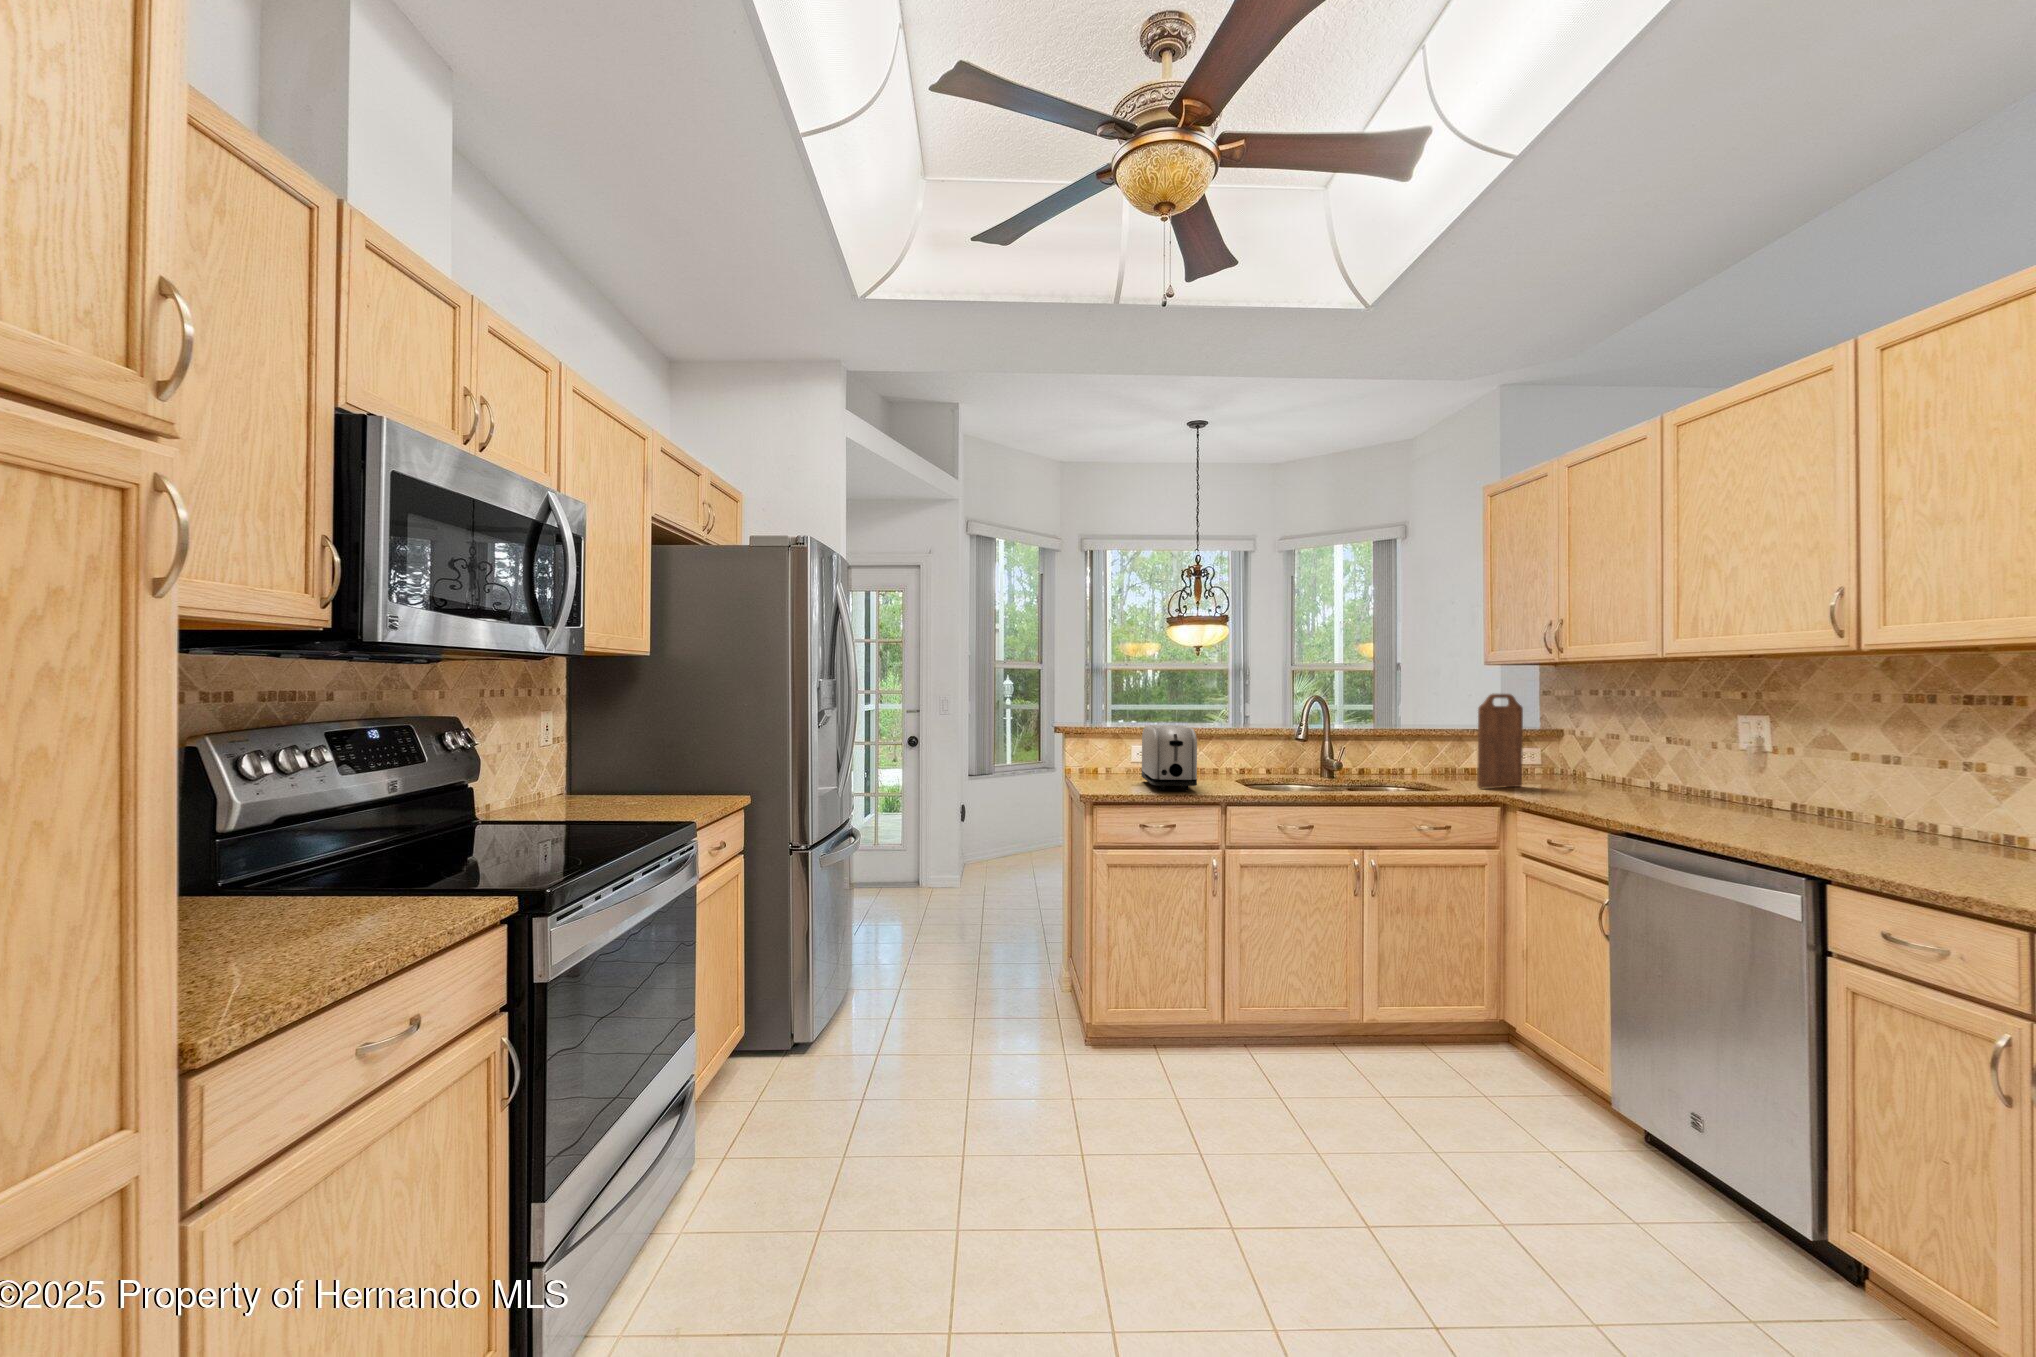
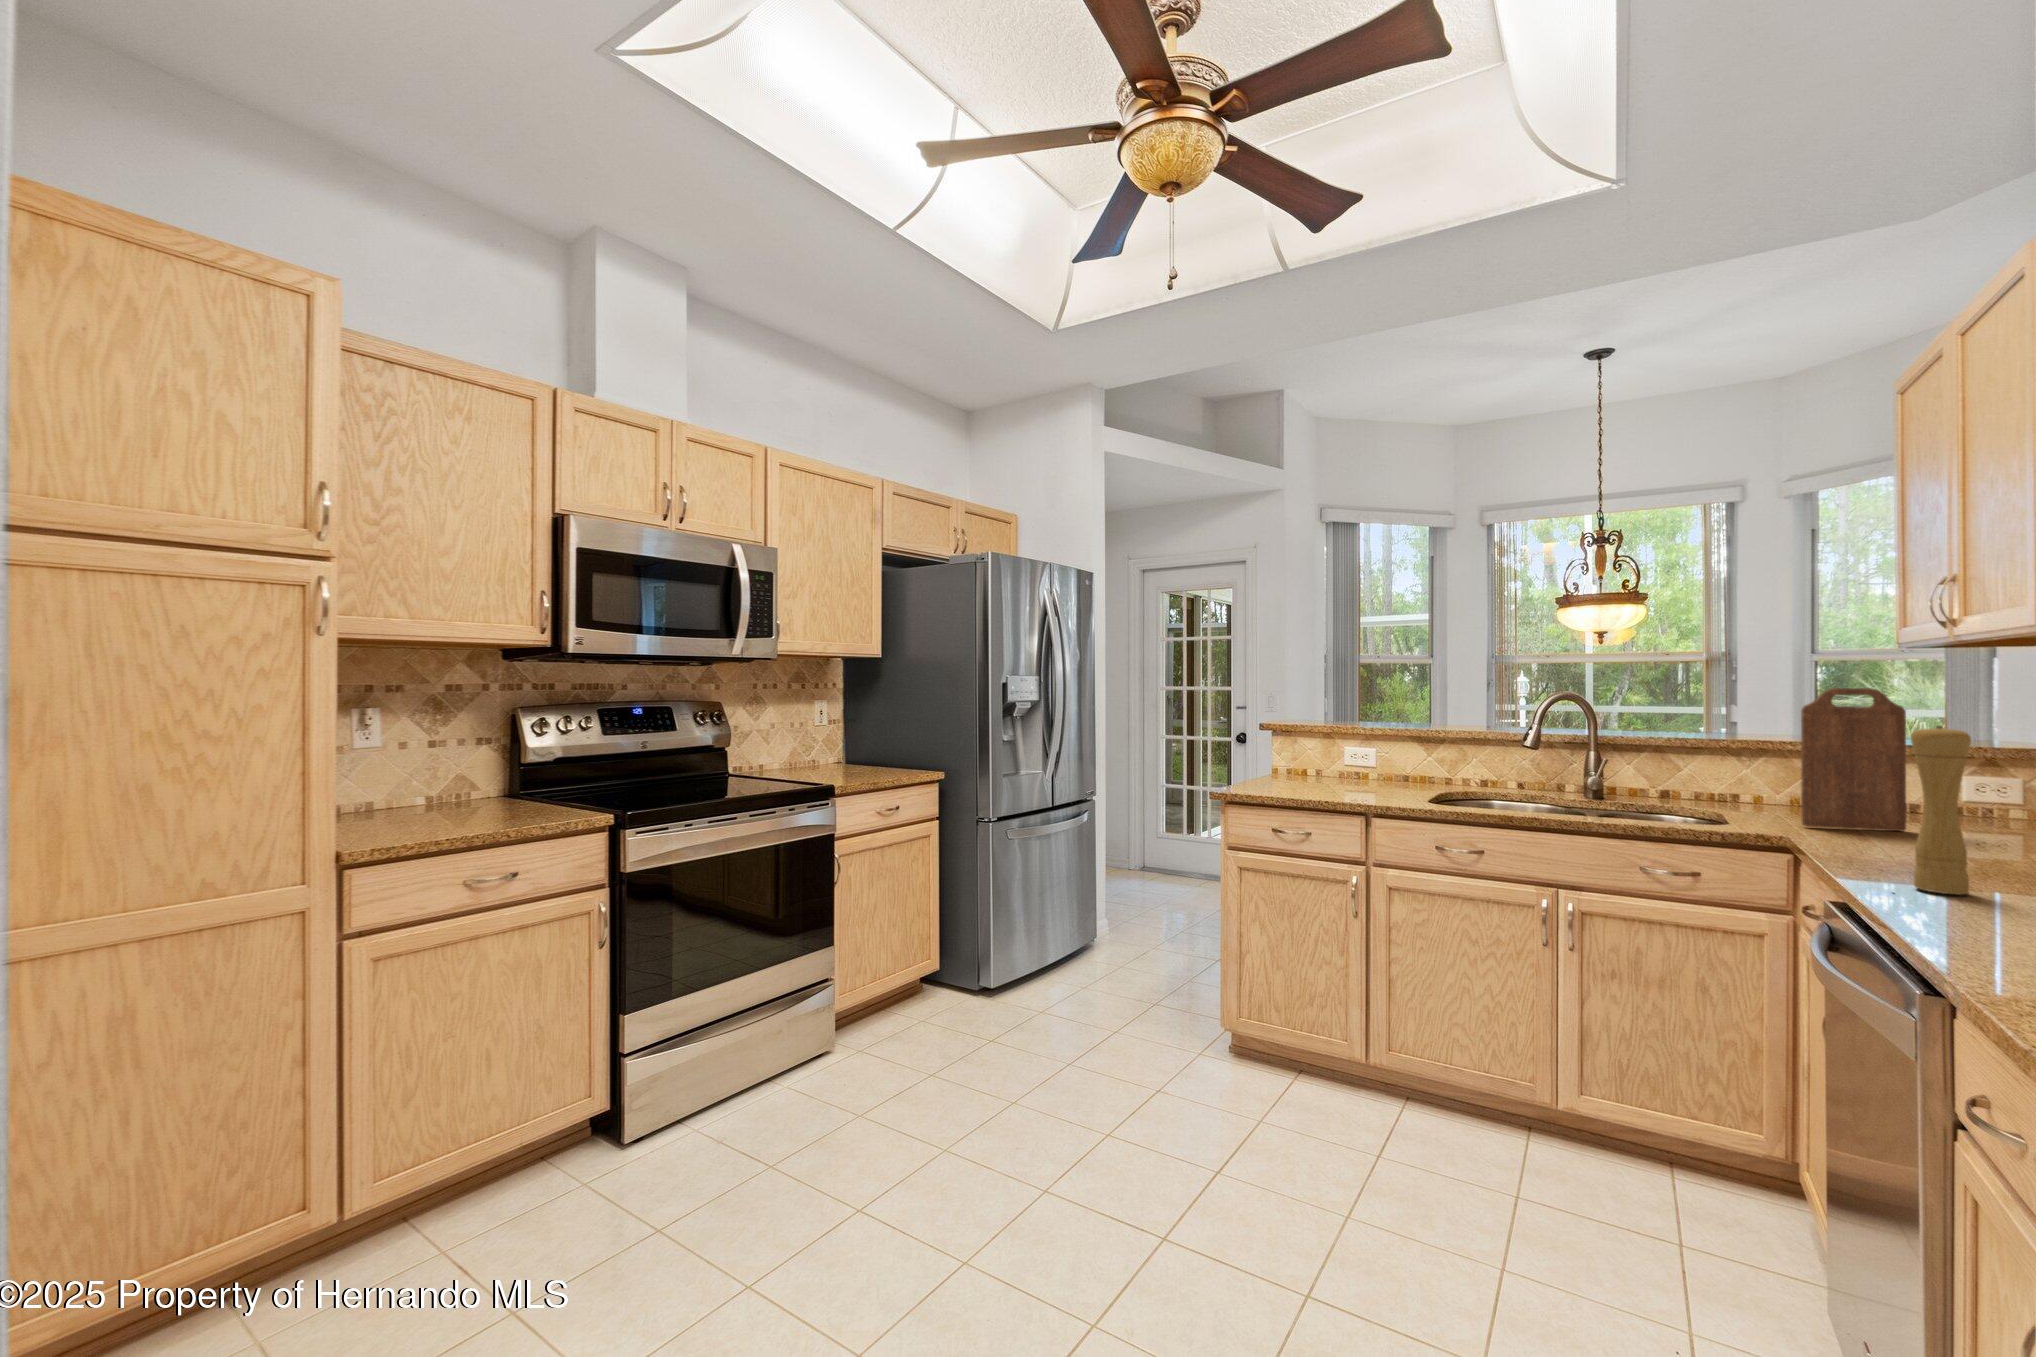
pepper mill: none [1645,722,1678,827] -> present [1911,726,1971,895]
toaster: present [1142,725,1197,791] -> none [1305,725,1378,797]

